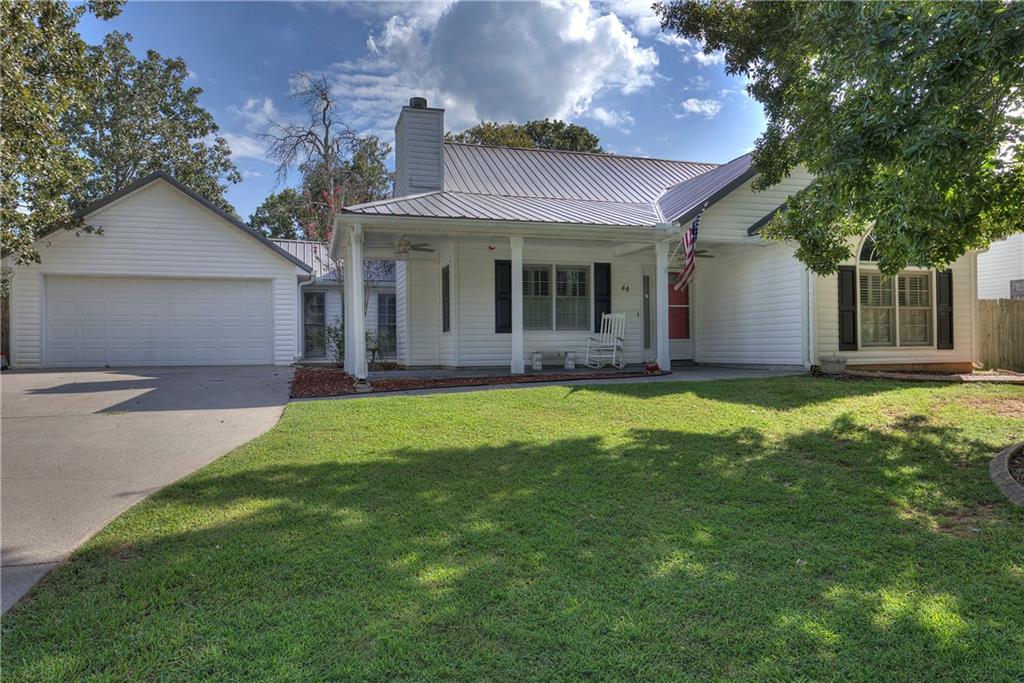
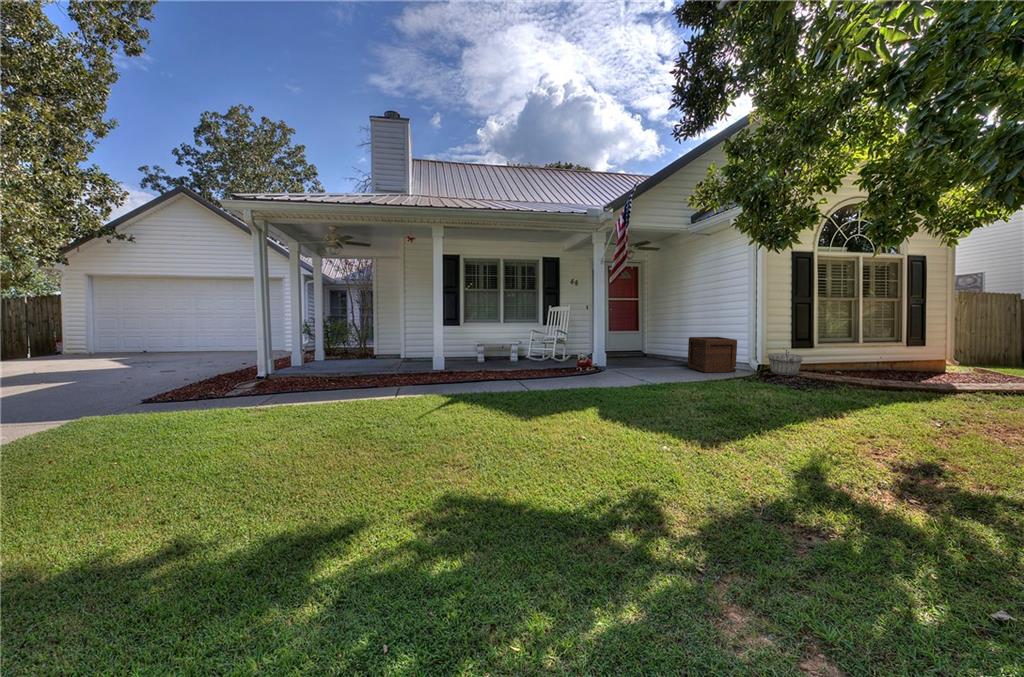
wooden crate: none [746,342,791,375] -> present [688,337,737,373]

